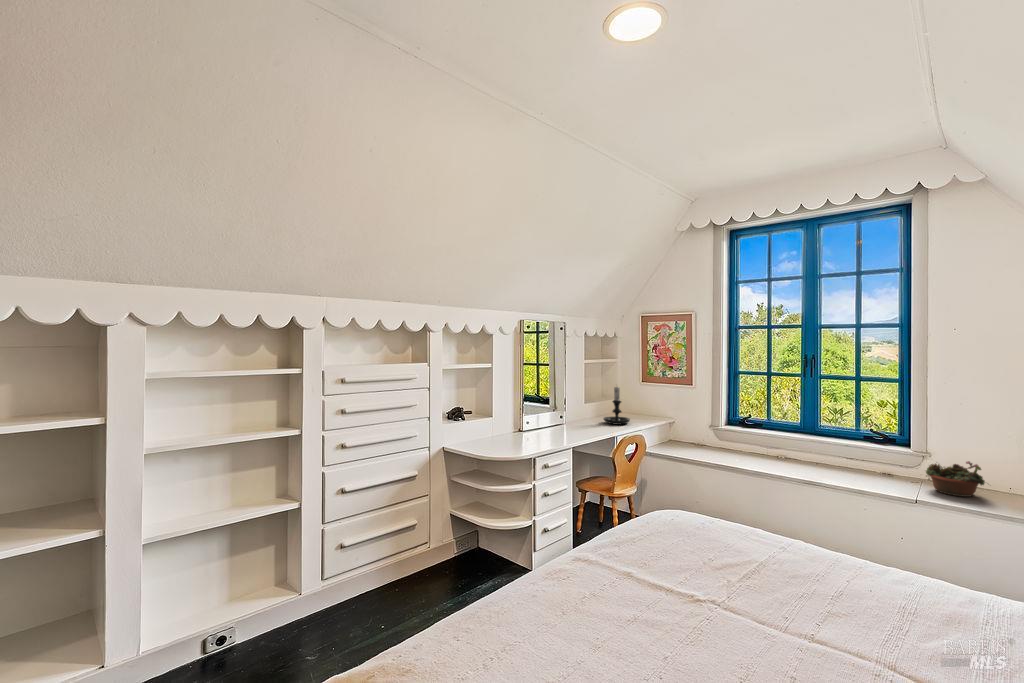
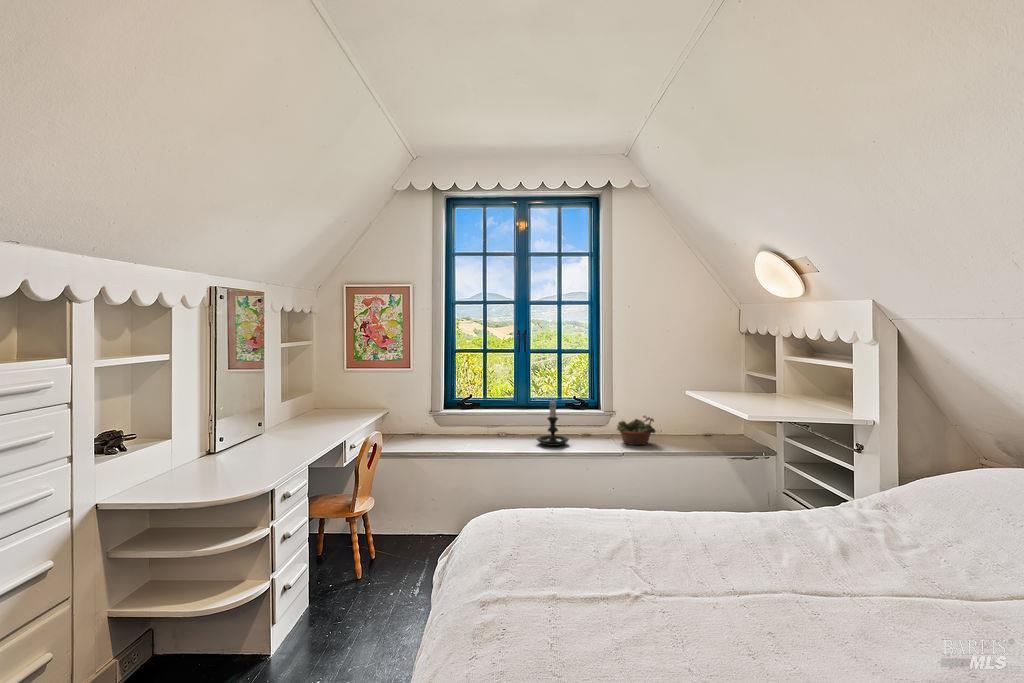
candle holder: present [603,387,630,425] -> present [536,401,569,446]

